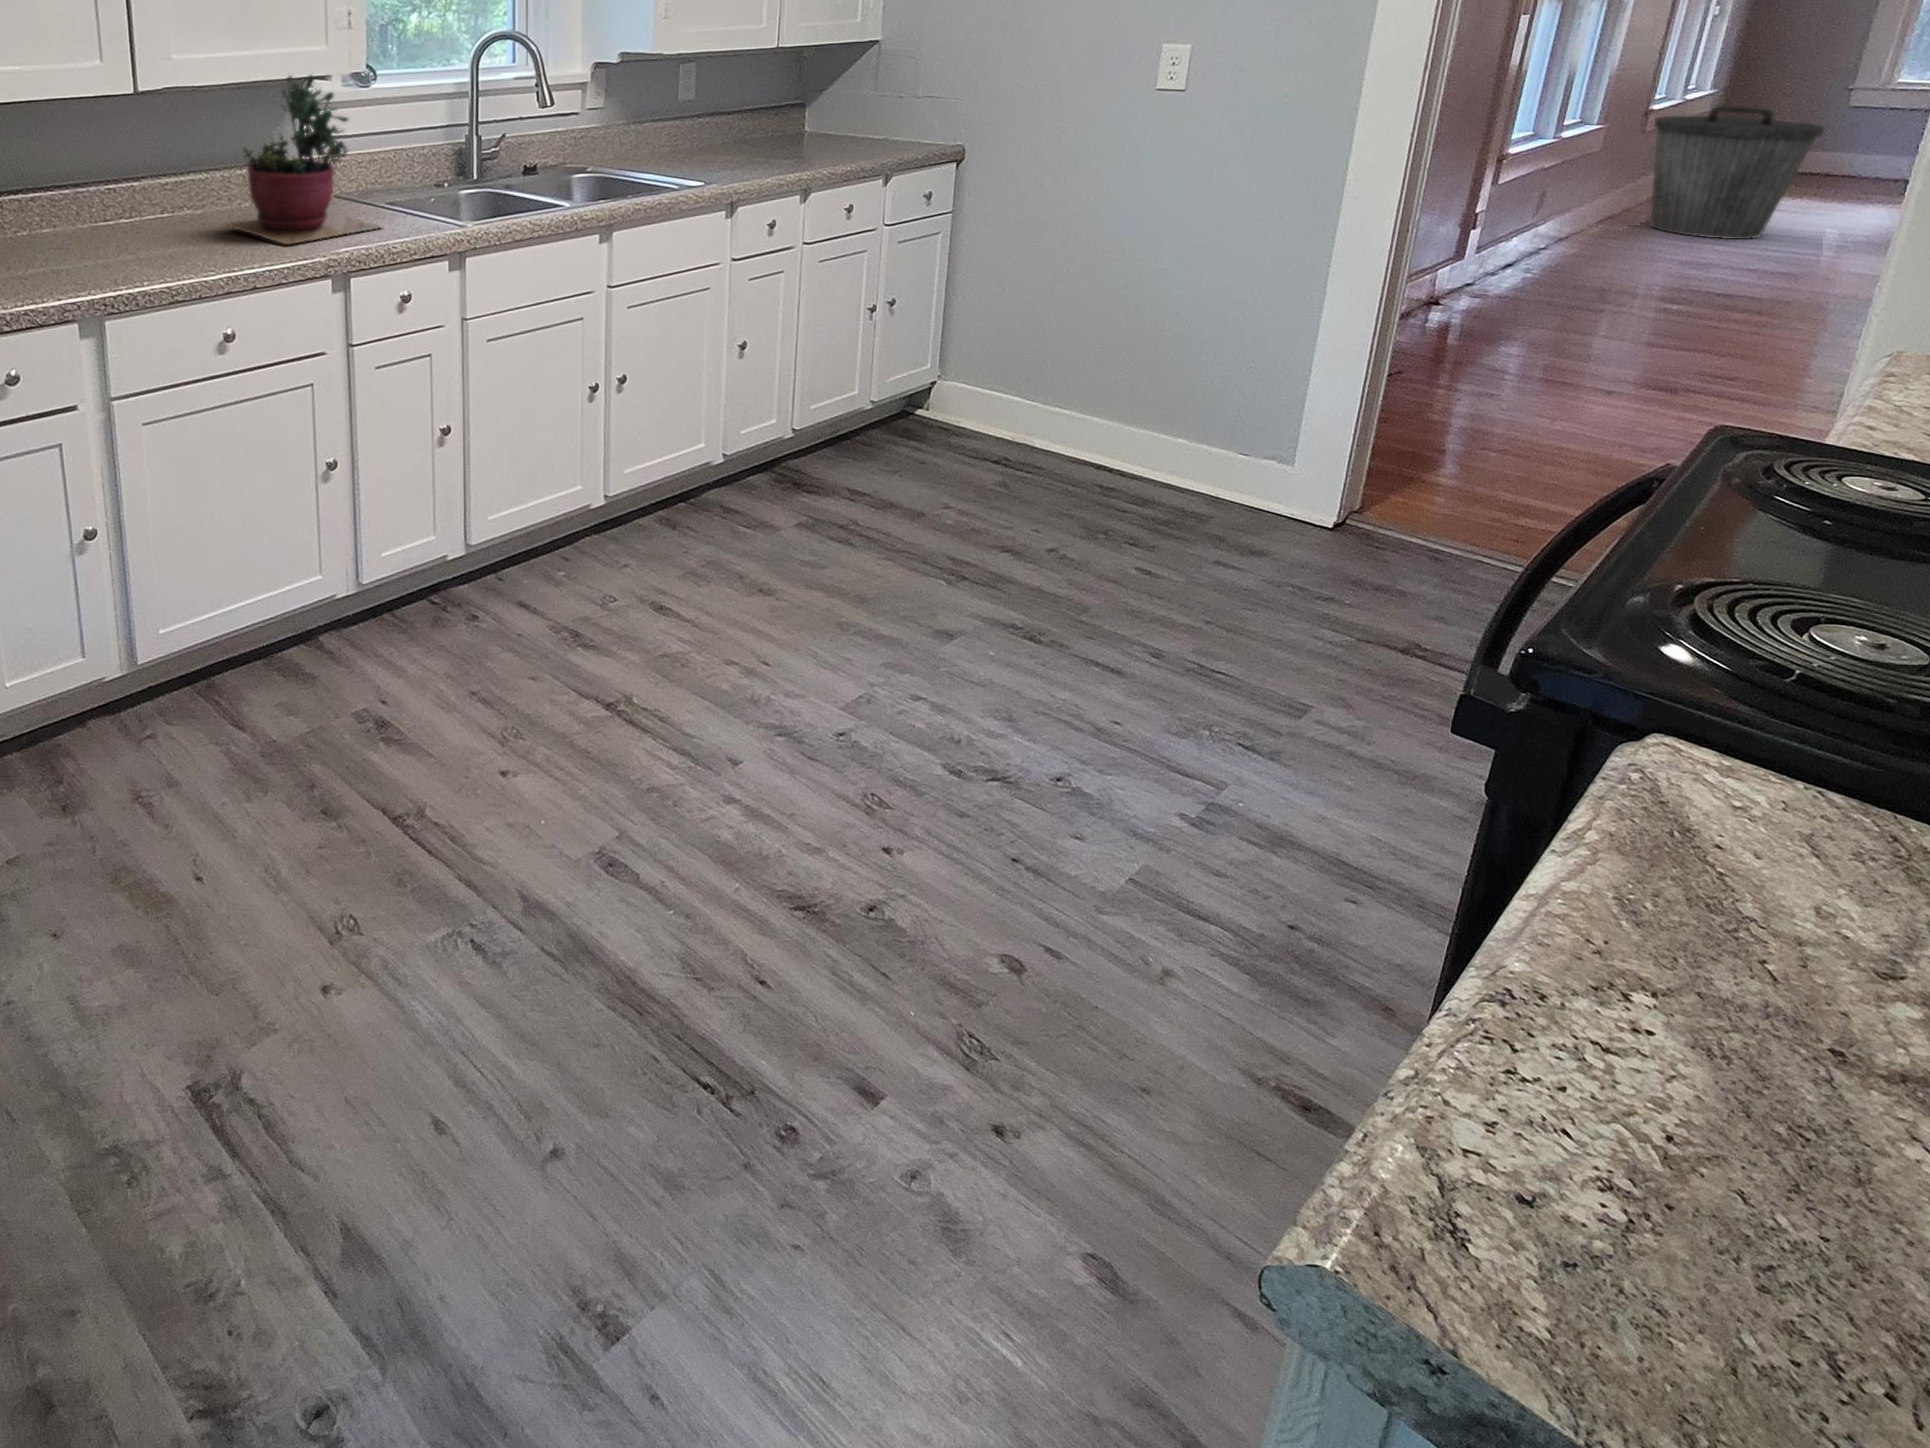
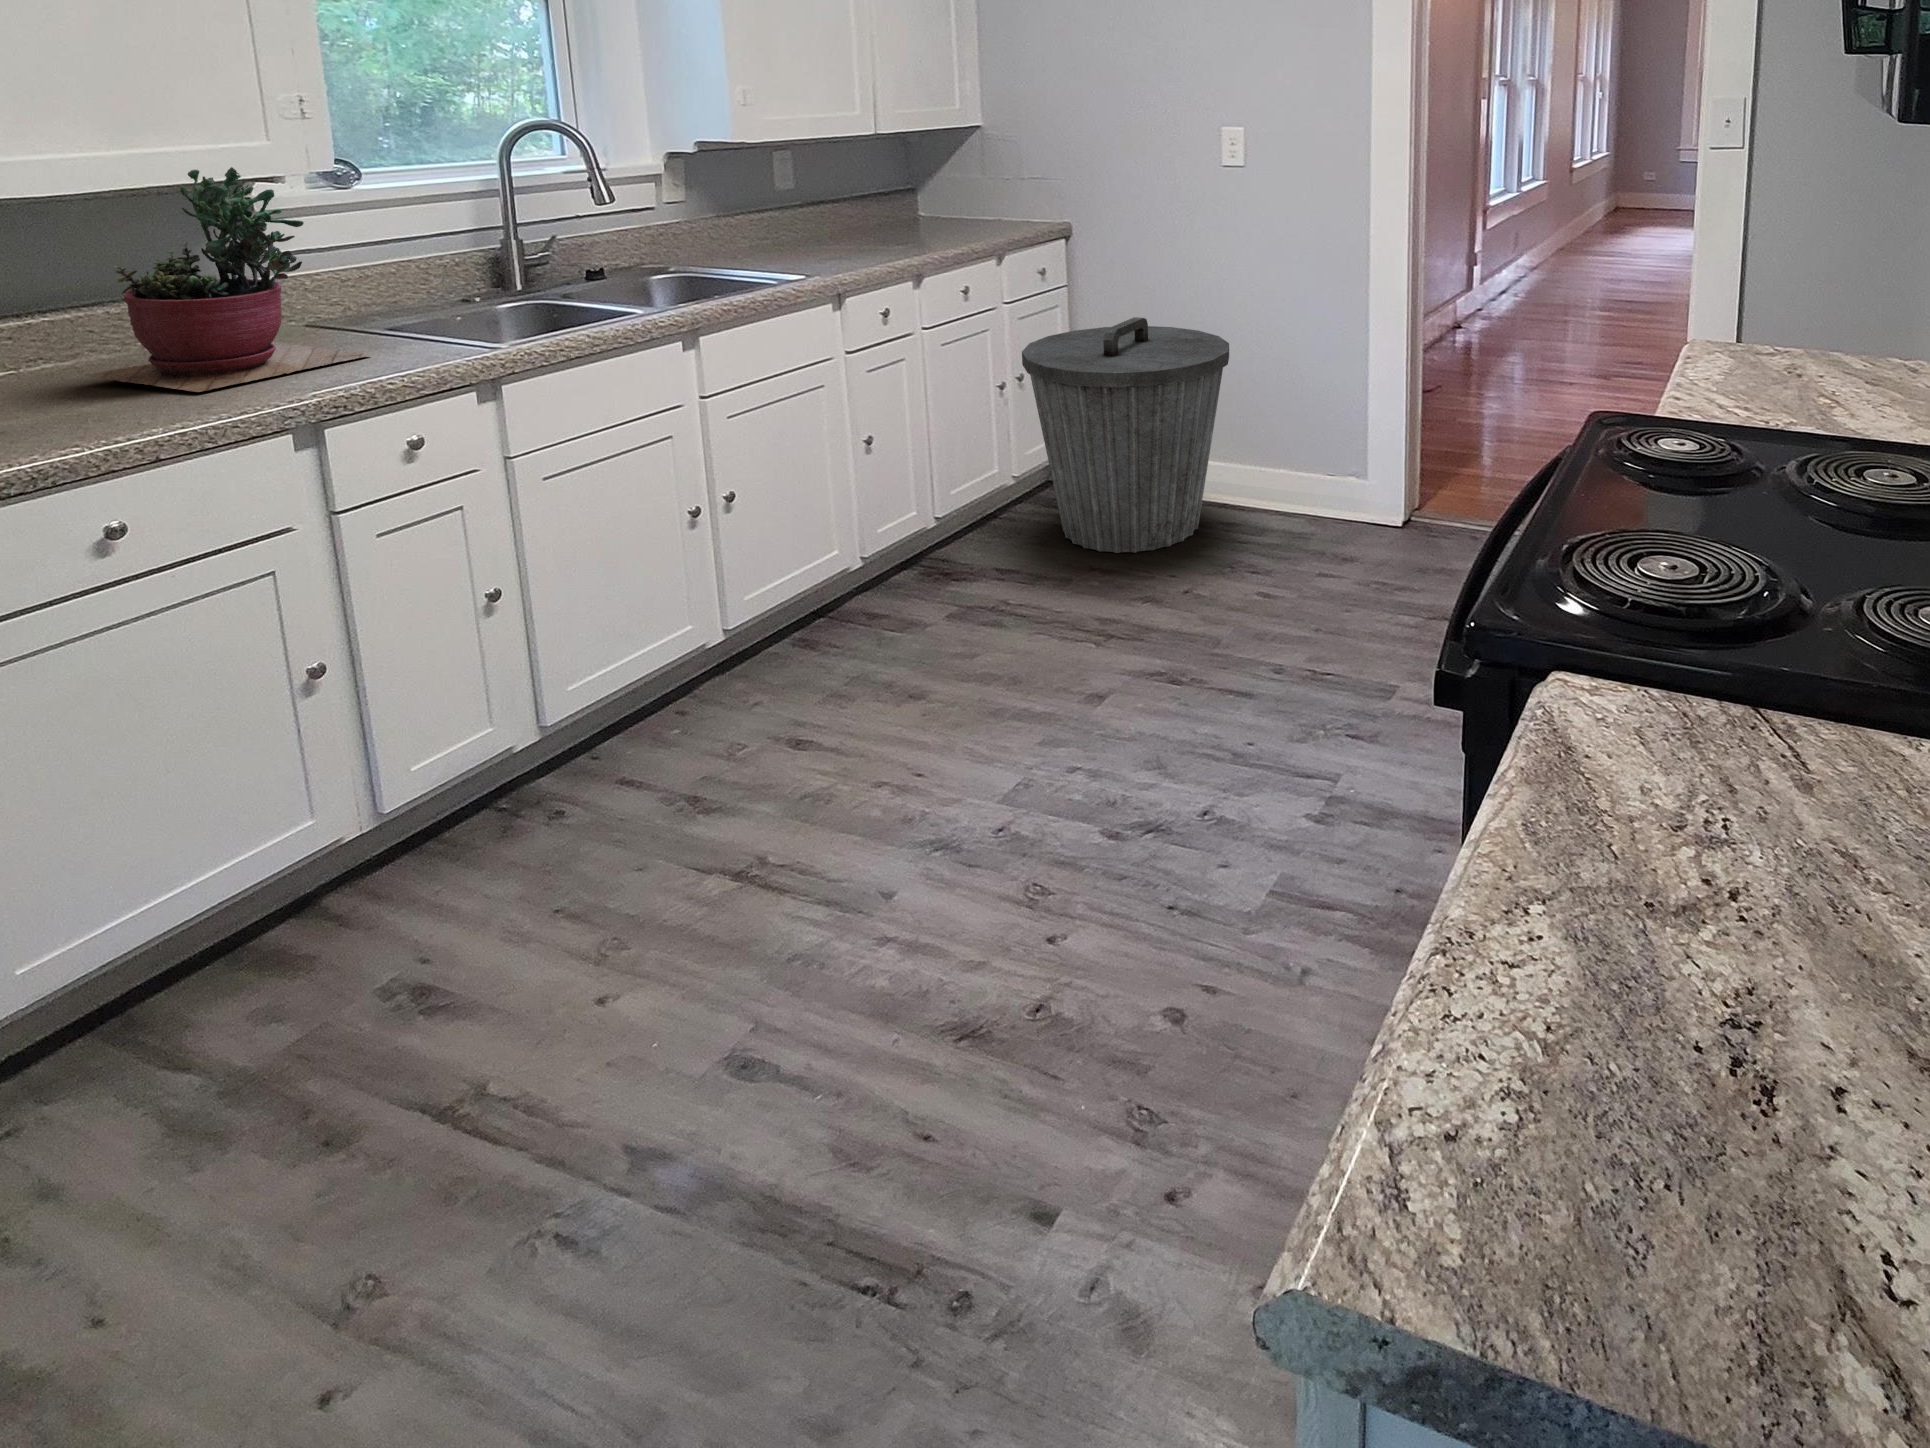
trash can: present [1651,106,1824,239] -> present [1022,317,1229,553]

